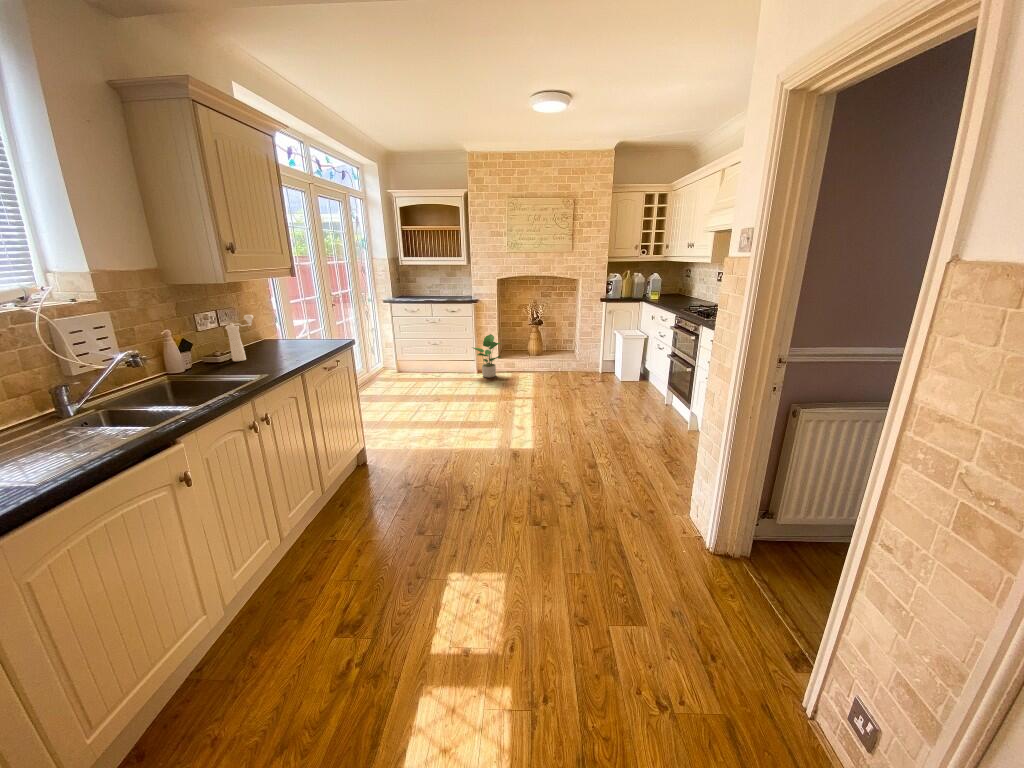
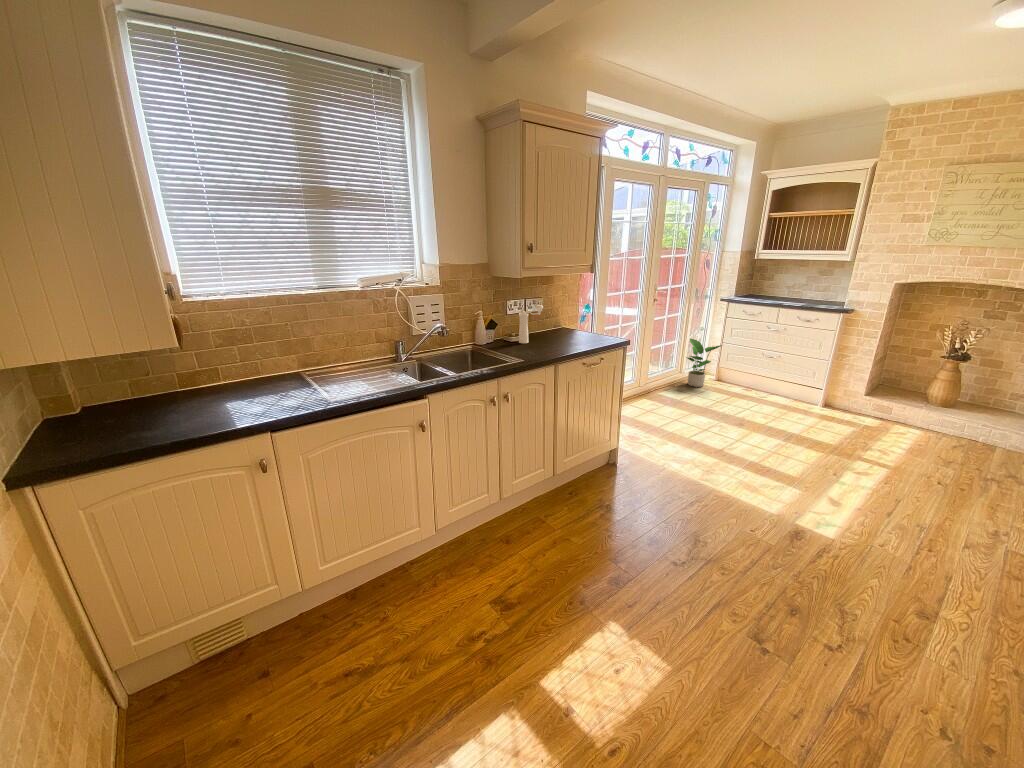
potted plant: present [472,334,501,378] -> present [688,338,722,387]

